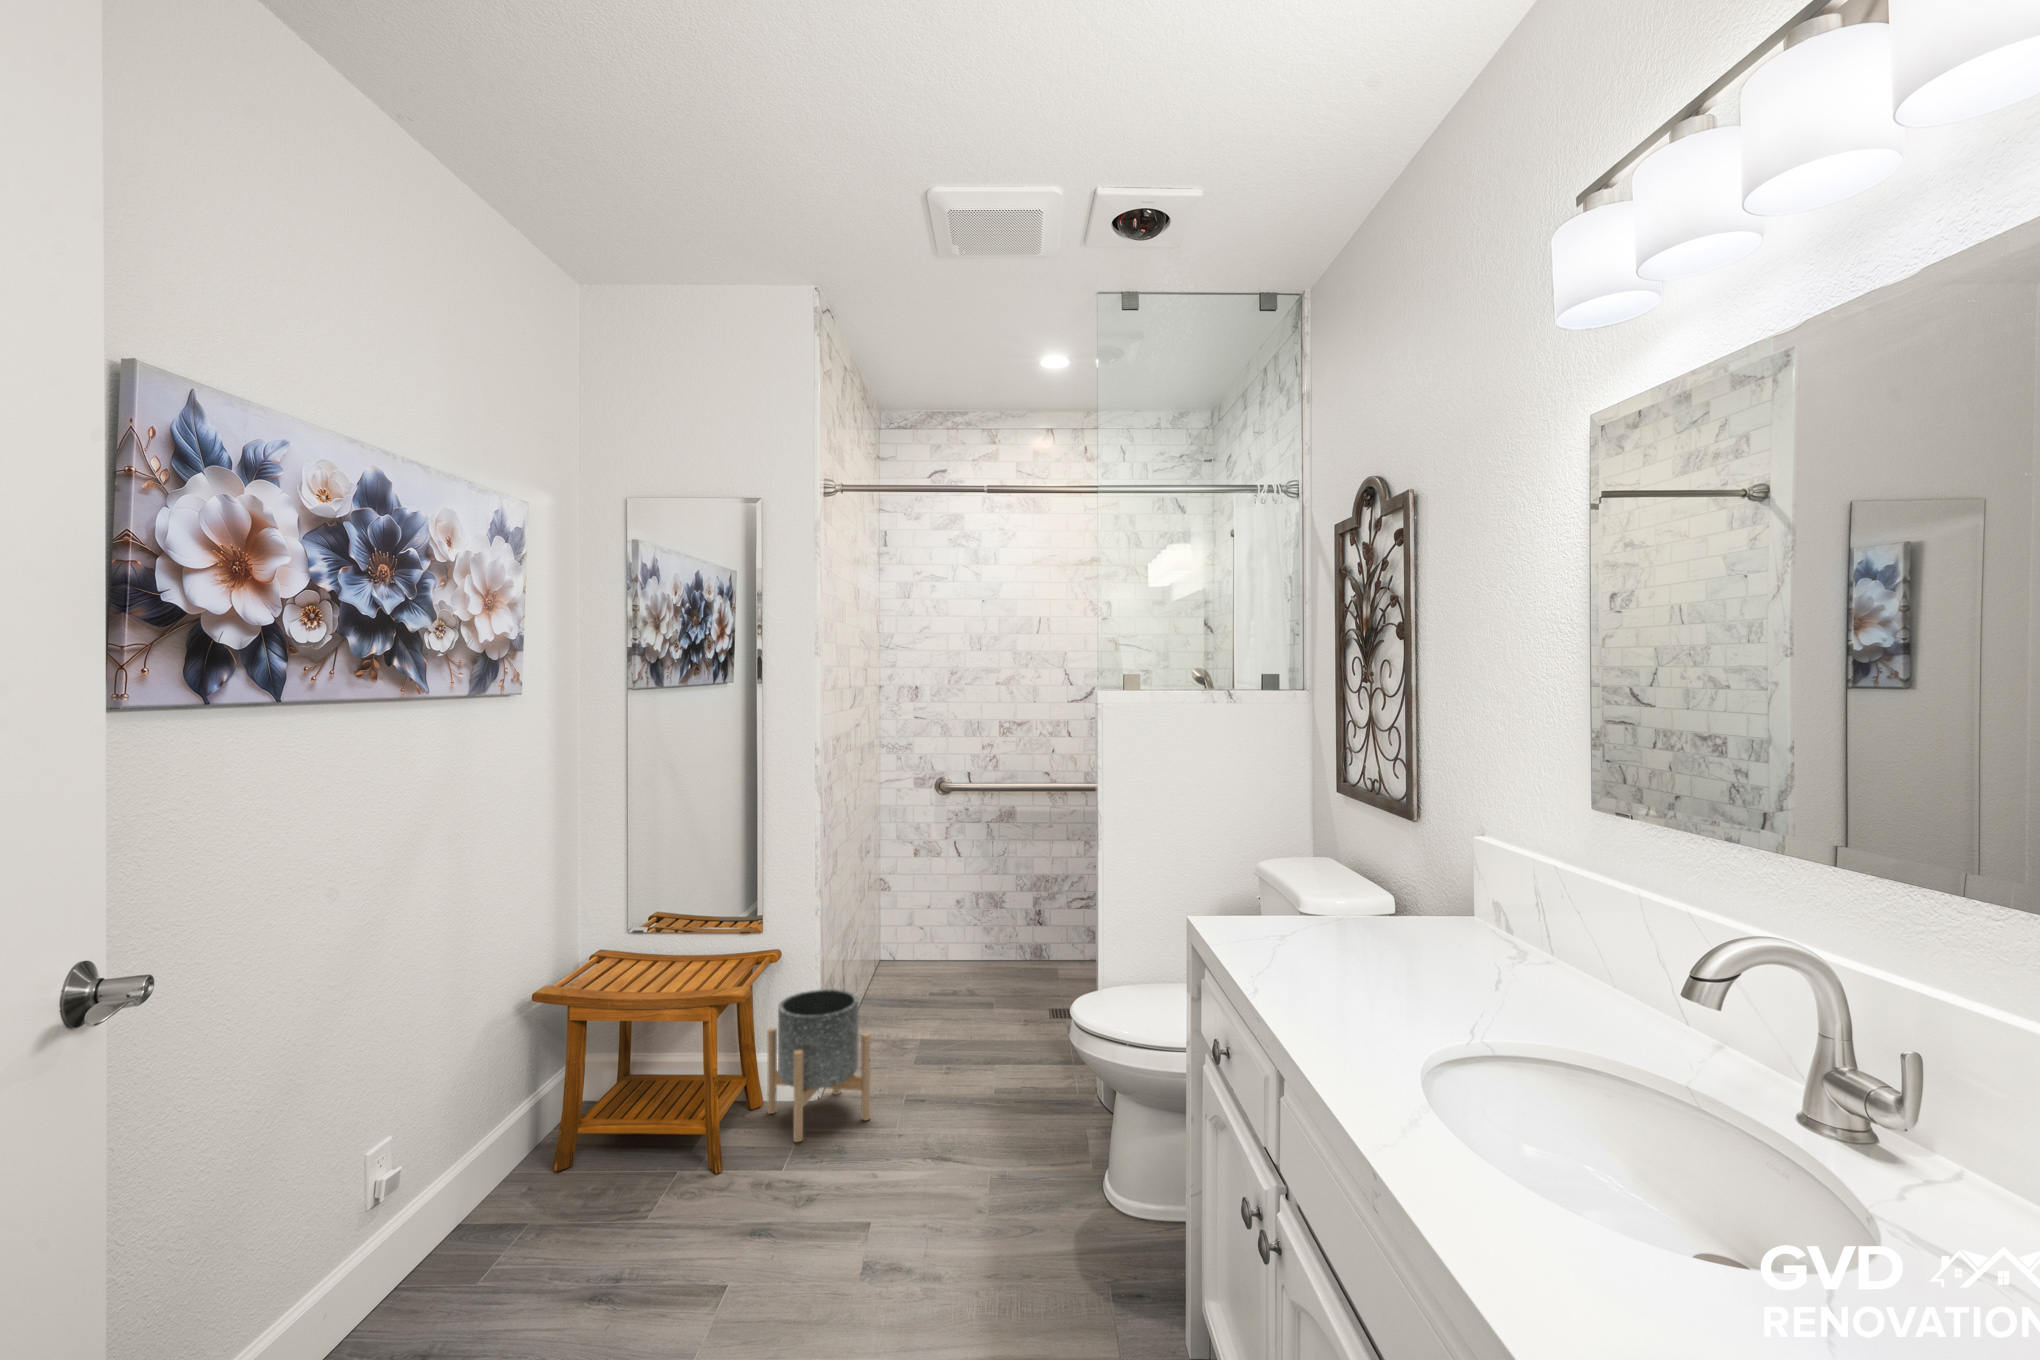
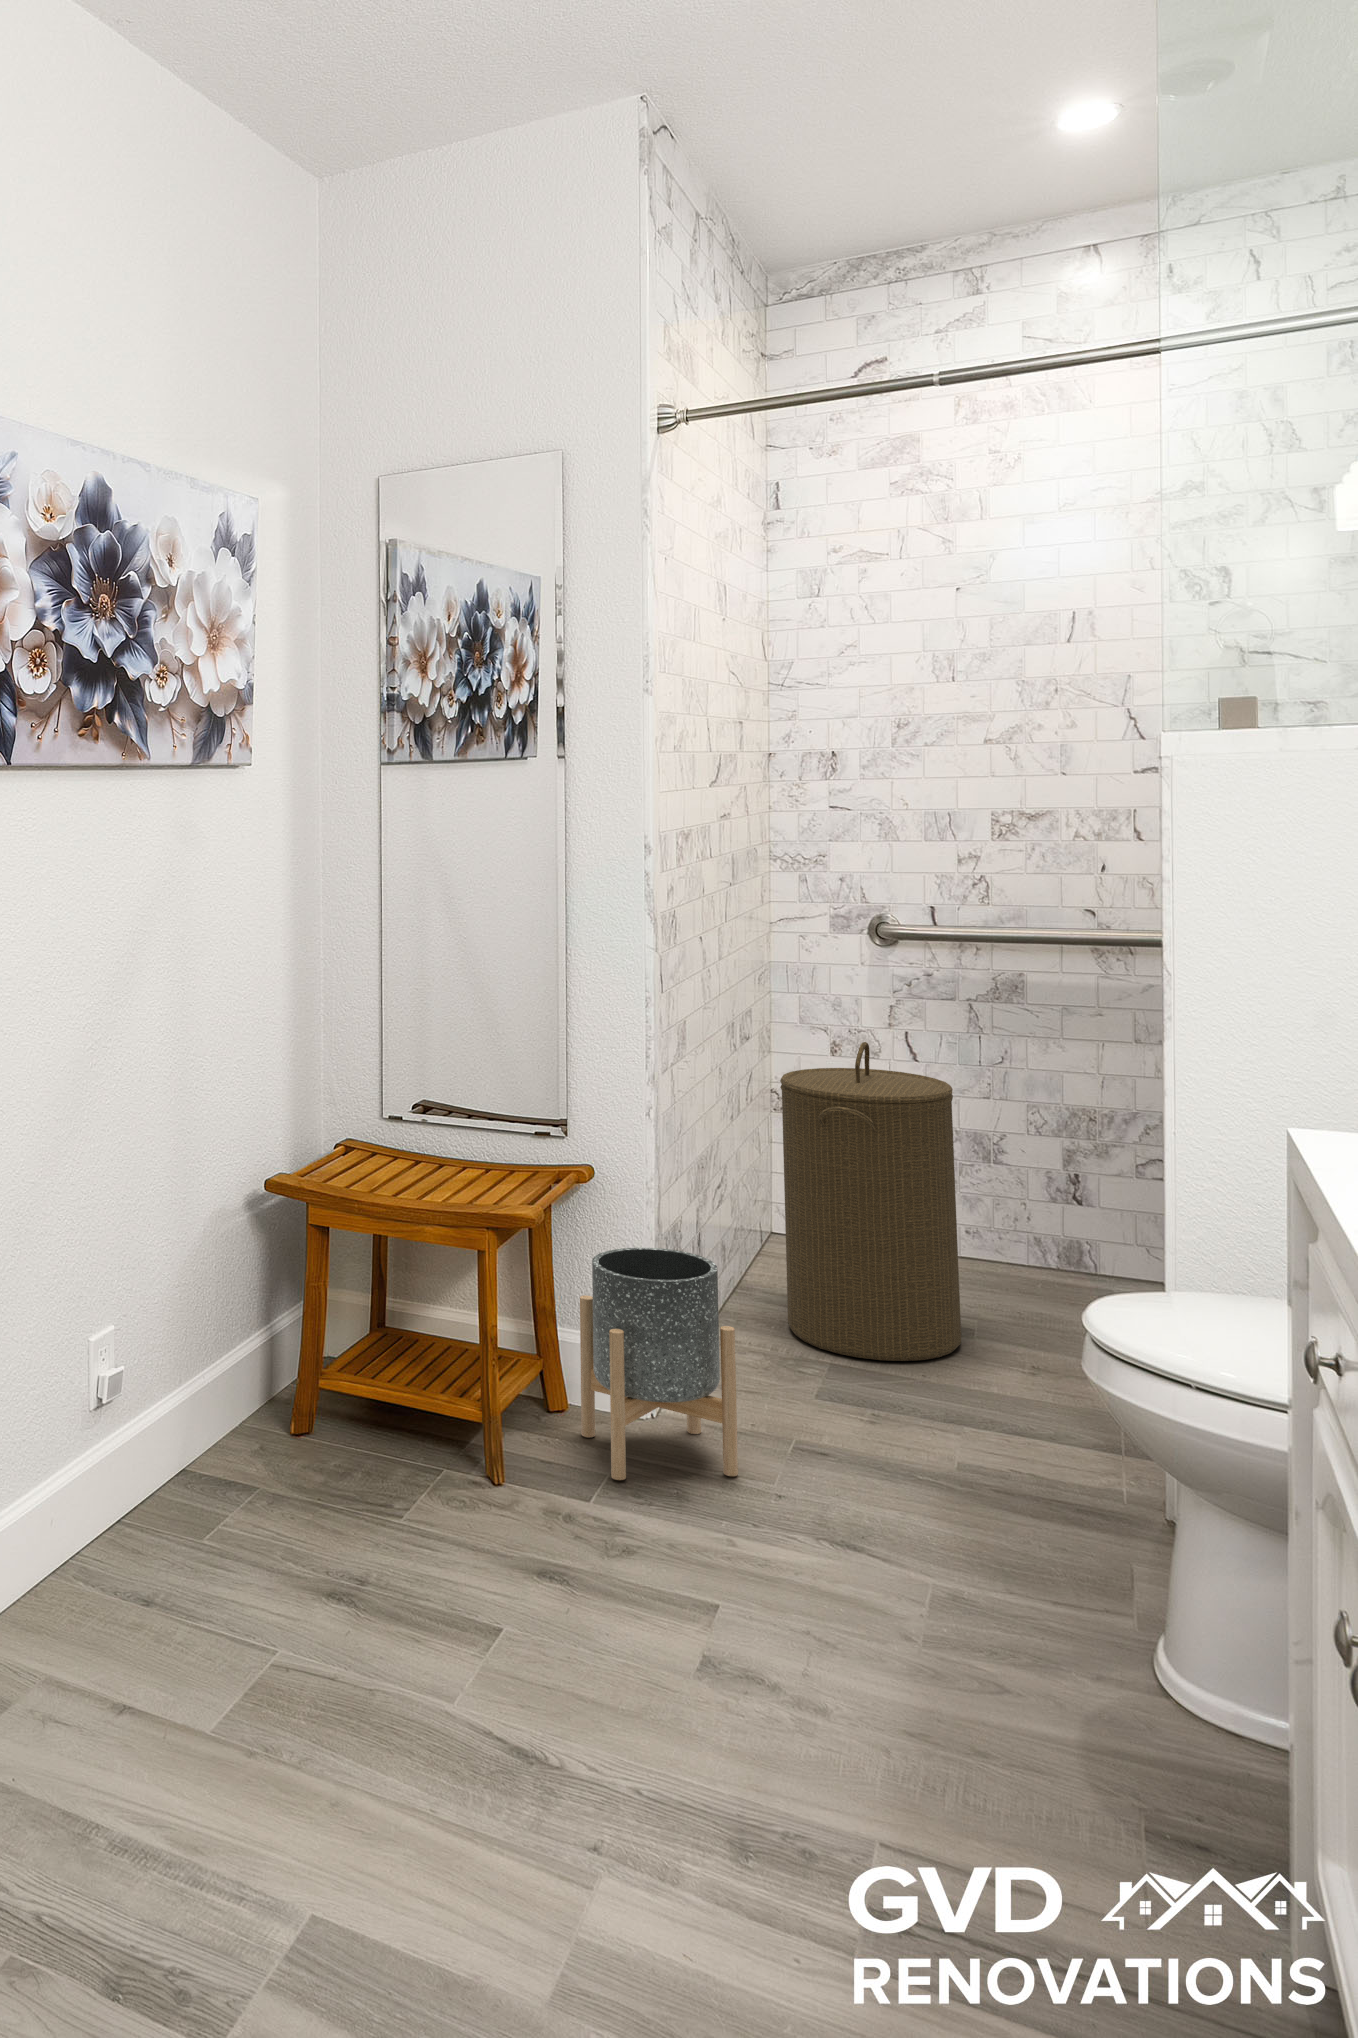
laundry hamper: none [873,843,968,1019] -> present [780,1042,961,1361]

